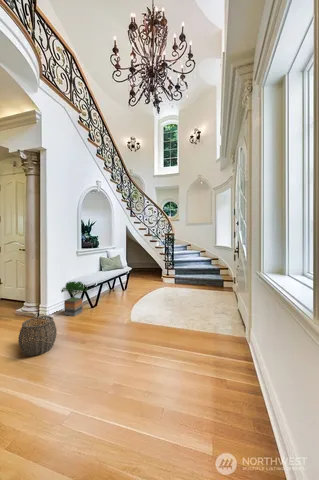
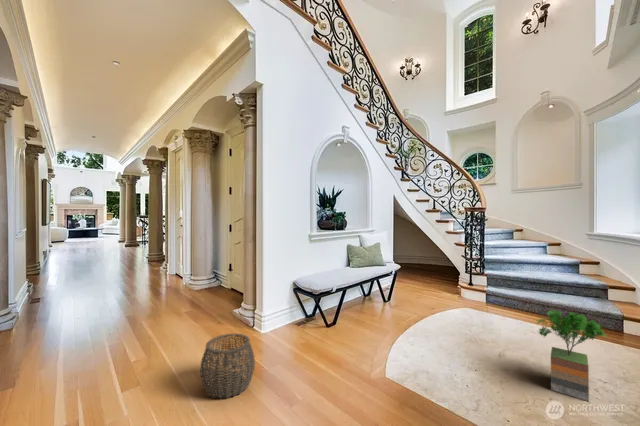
potted tree: present [61,282,87,316] -> present [538,310,606,401]

